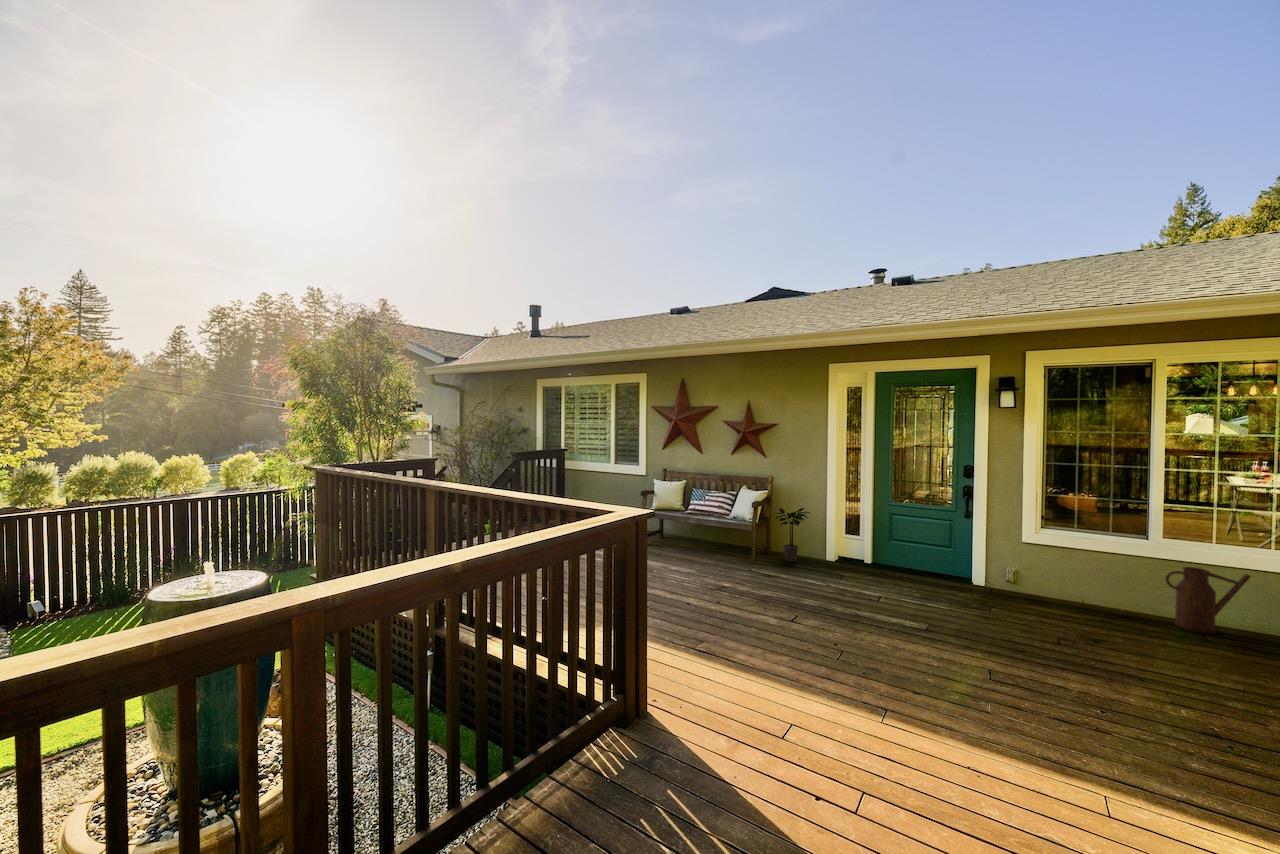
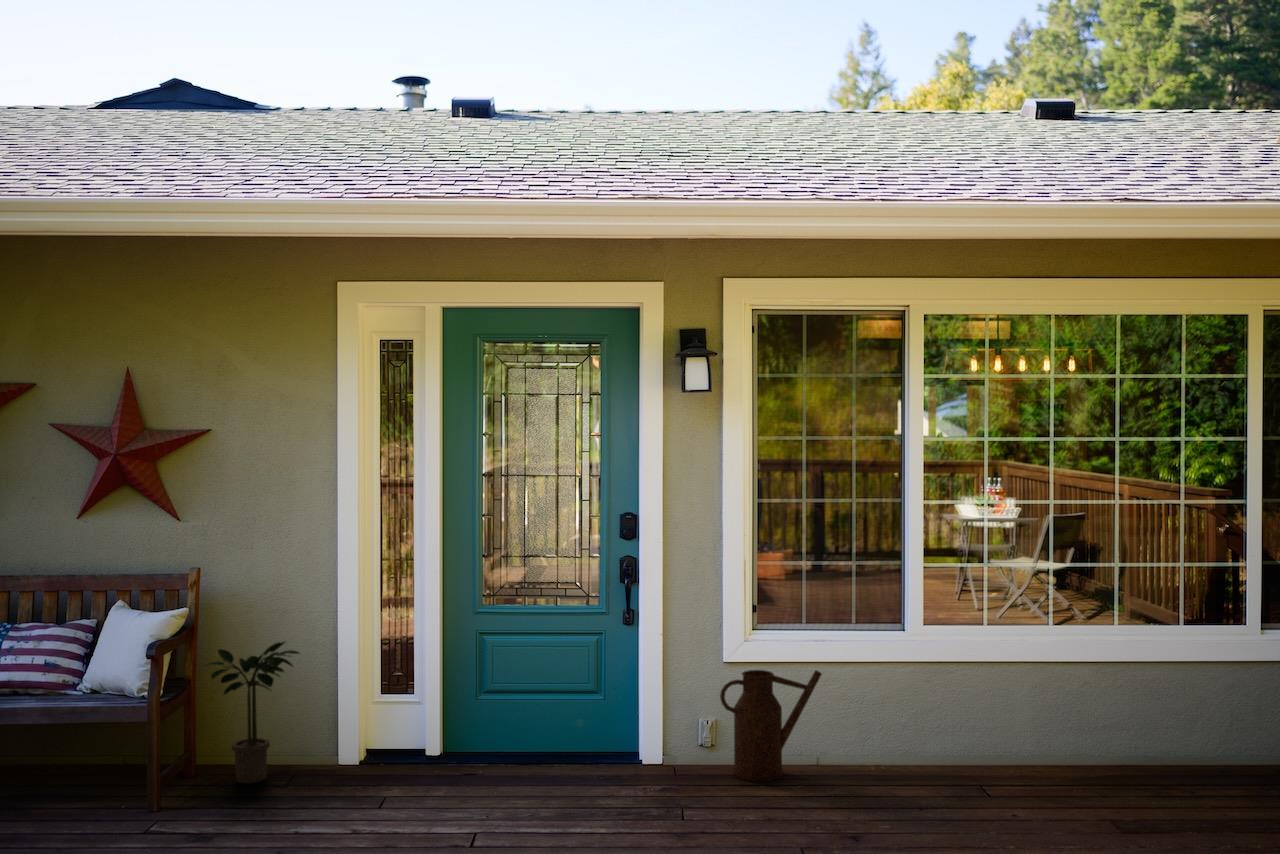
watering can: present [1165,567,1250,633] -> present [720,670,822,782]

